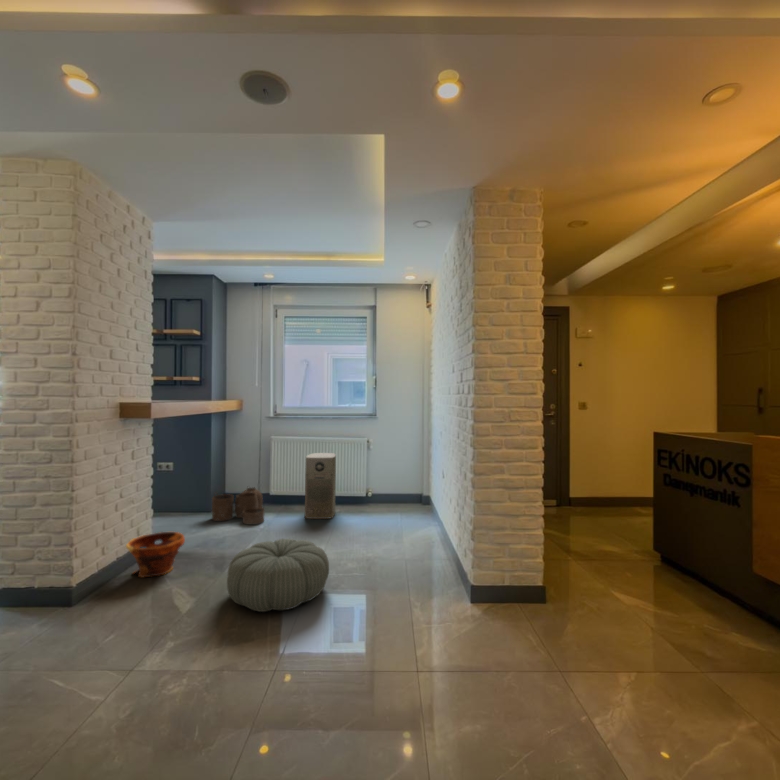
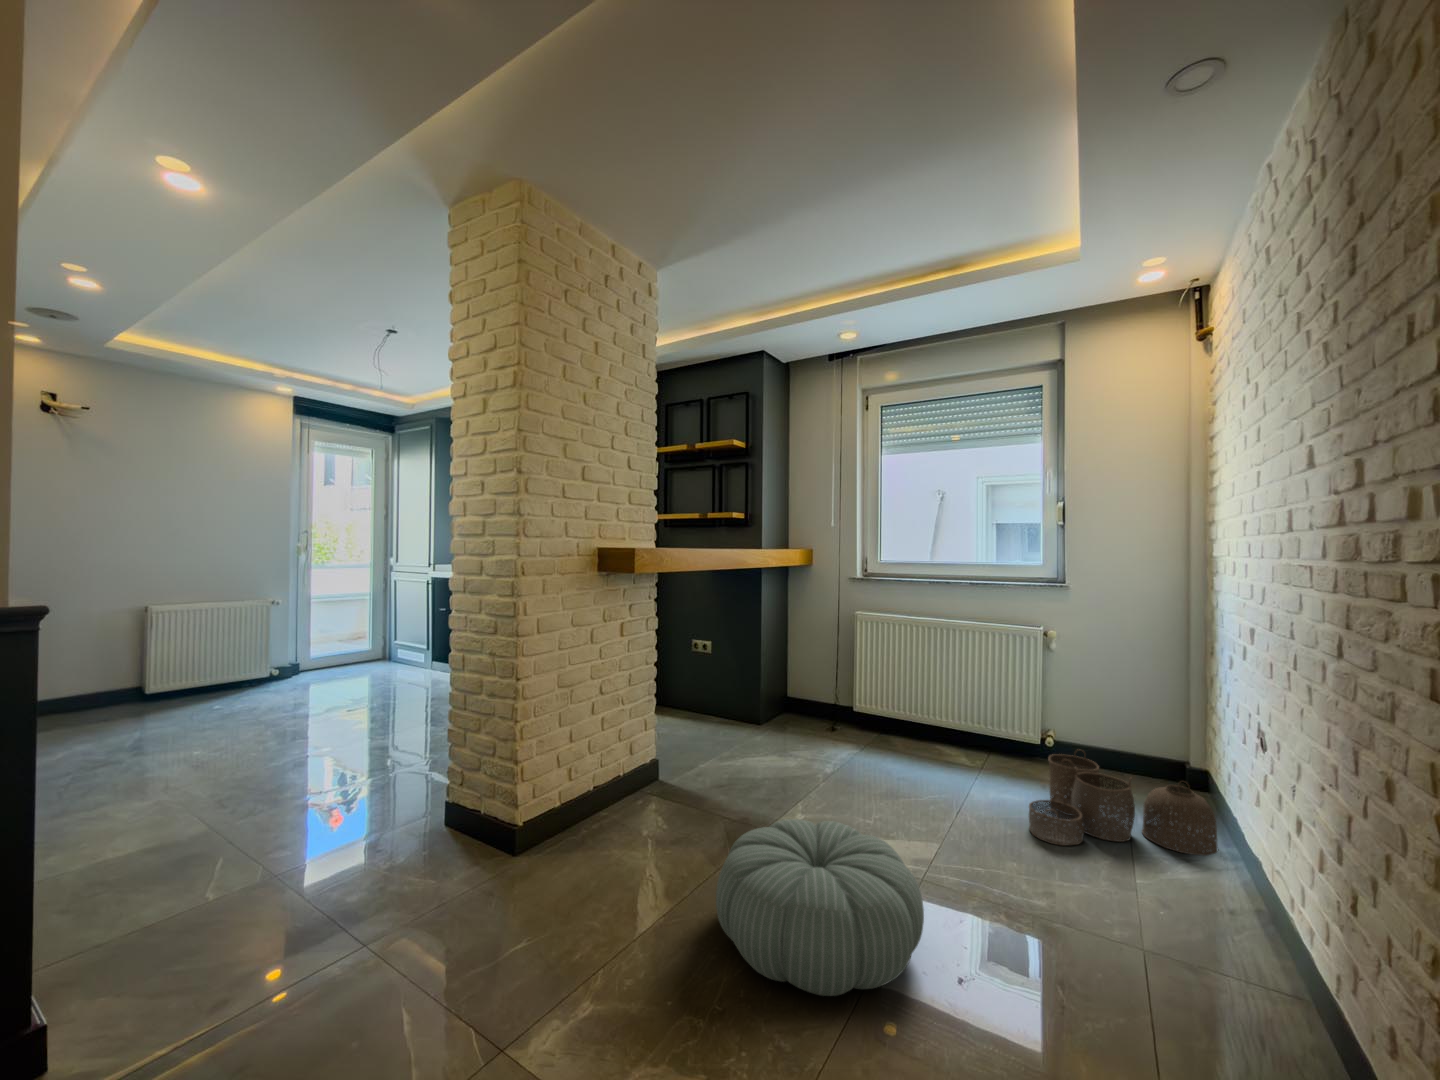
air purifier: present [305,453,336,519] -> none [907,650,971,782]
woven basket: present [212,487,264,524] -> present [1029,750,1217,856]
planter: present [126,532,185,577] -> none [605,755,687,828]

